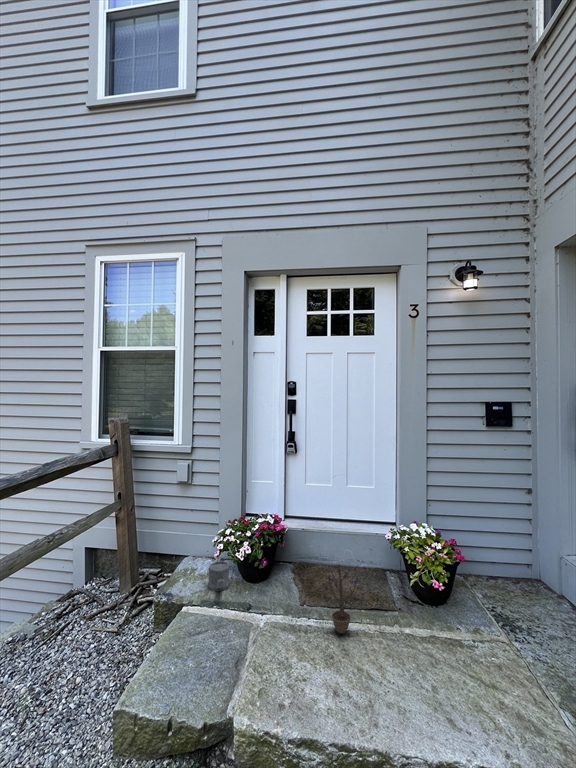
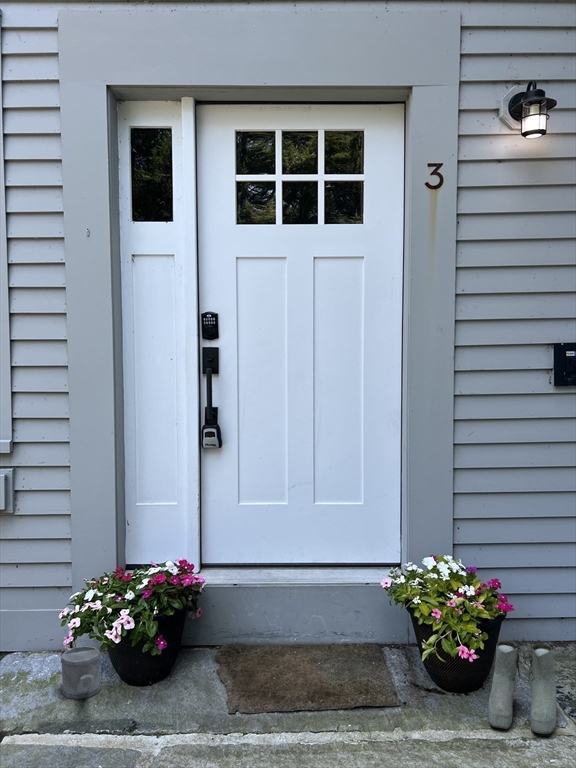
decorative plant: present [313,564,363,634] -> none [257,631,342,746]
boots: none [451,577,494,640] -> present [488,641,556,734]

